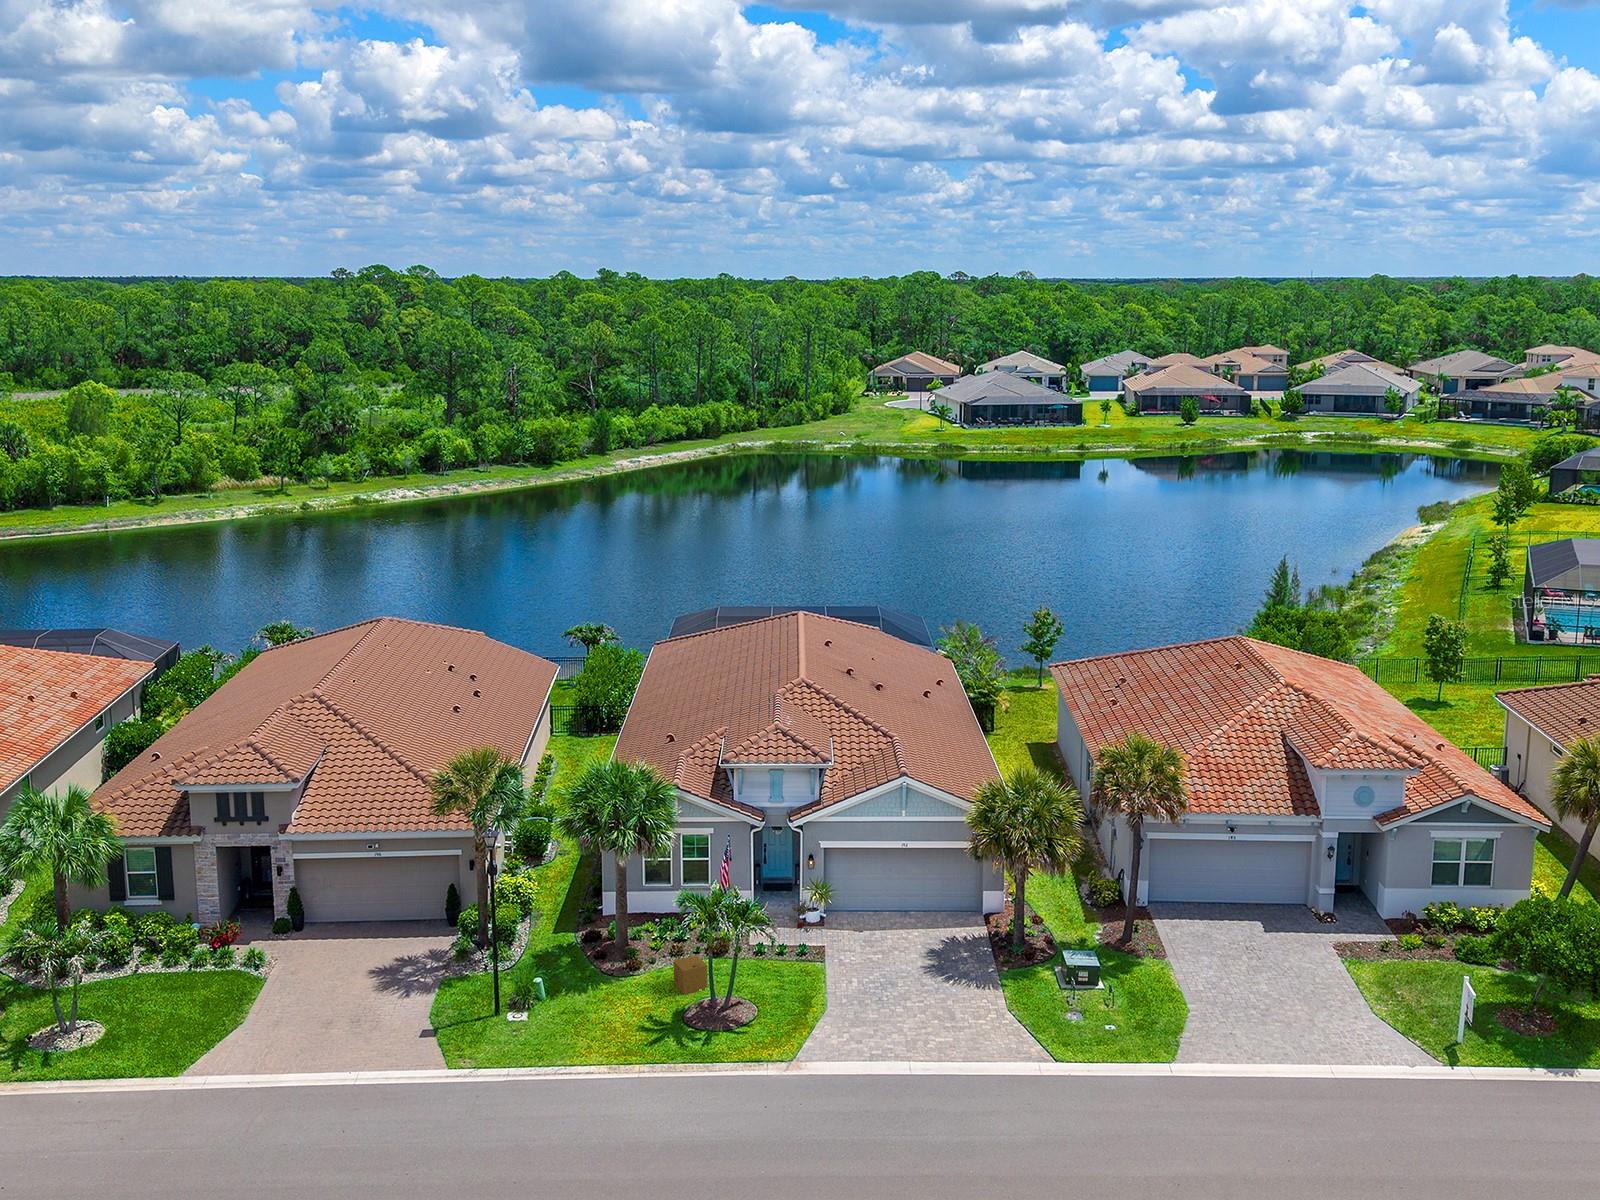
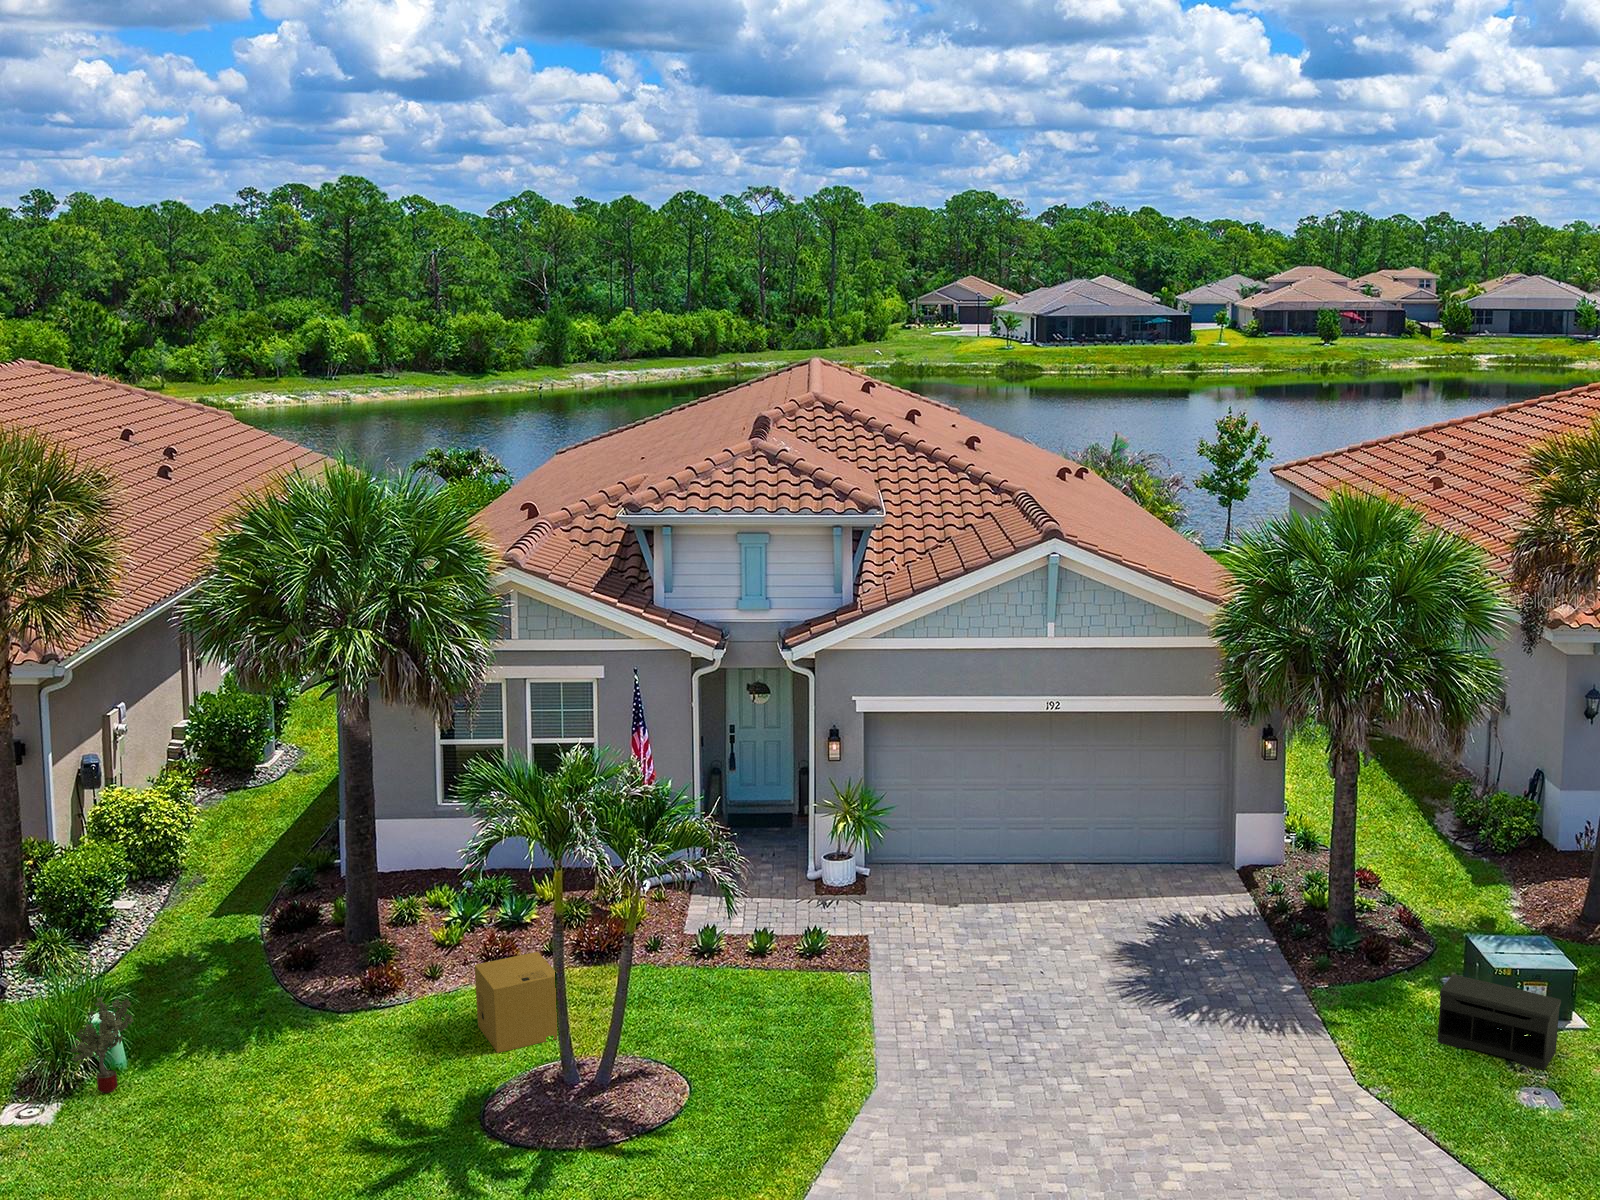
potted tree: present [792,899,810,928] -> present [70,997,133,1093]
bench: none [1040,966,1084,1004] -> present [1438,974,1561,1070]

